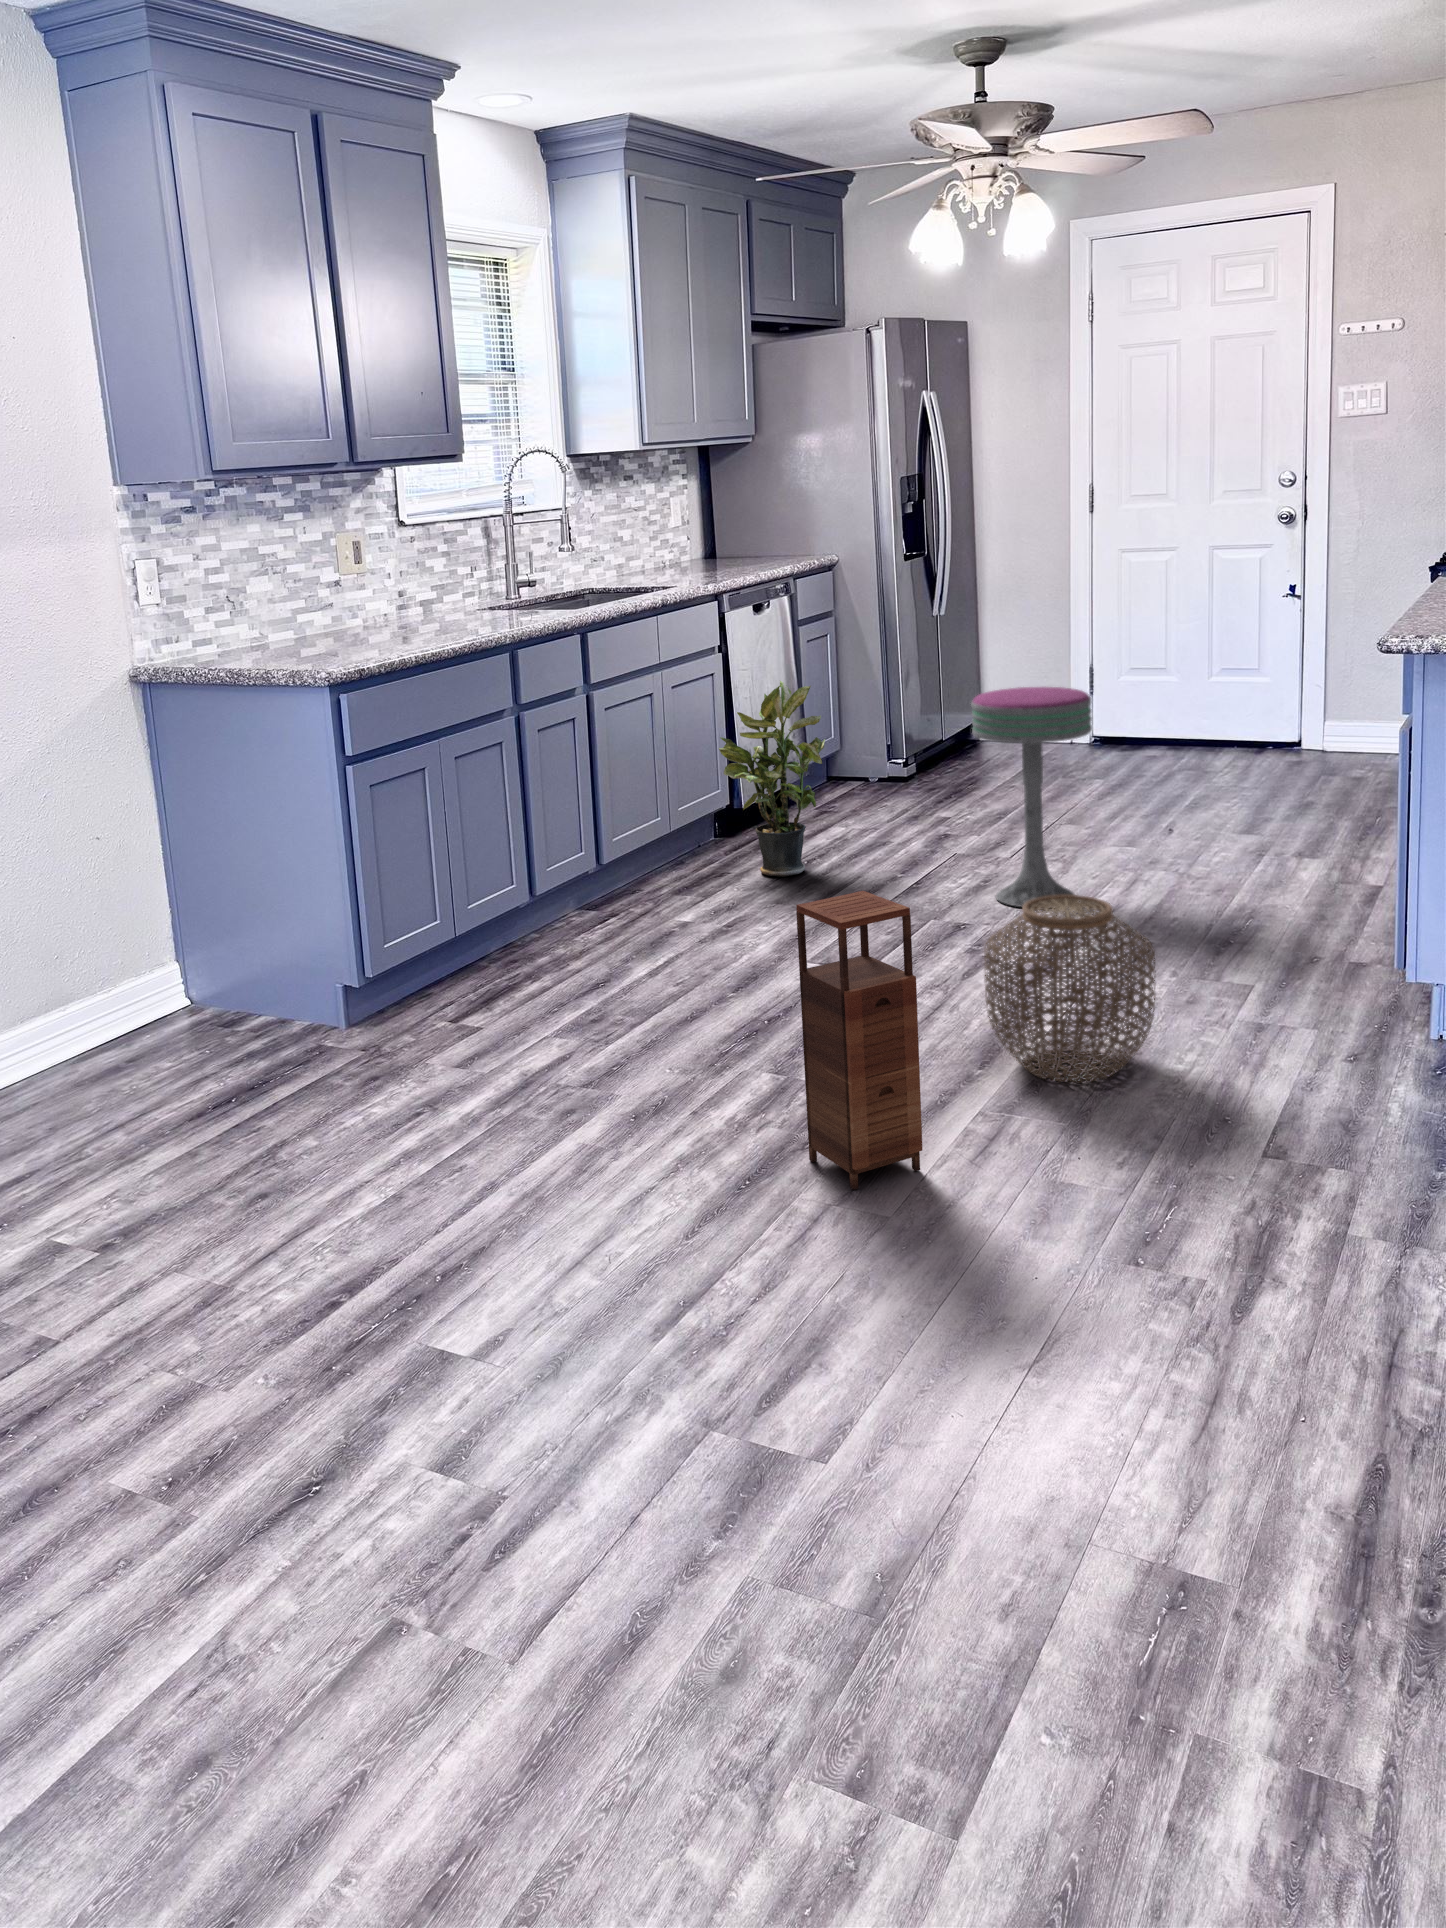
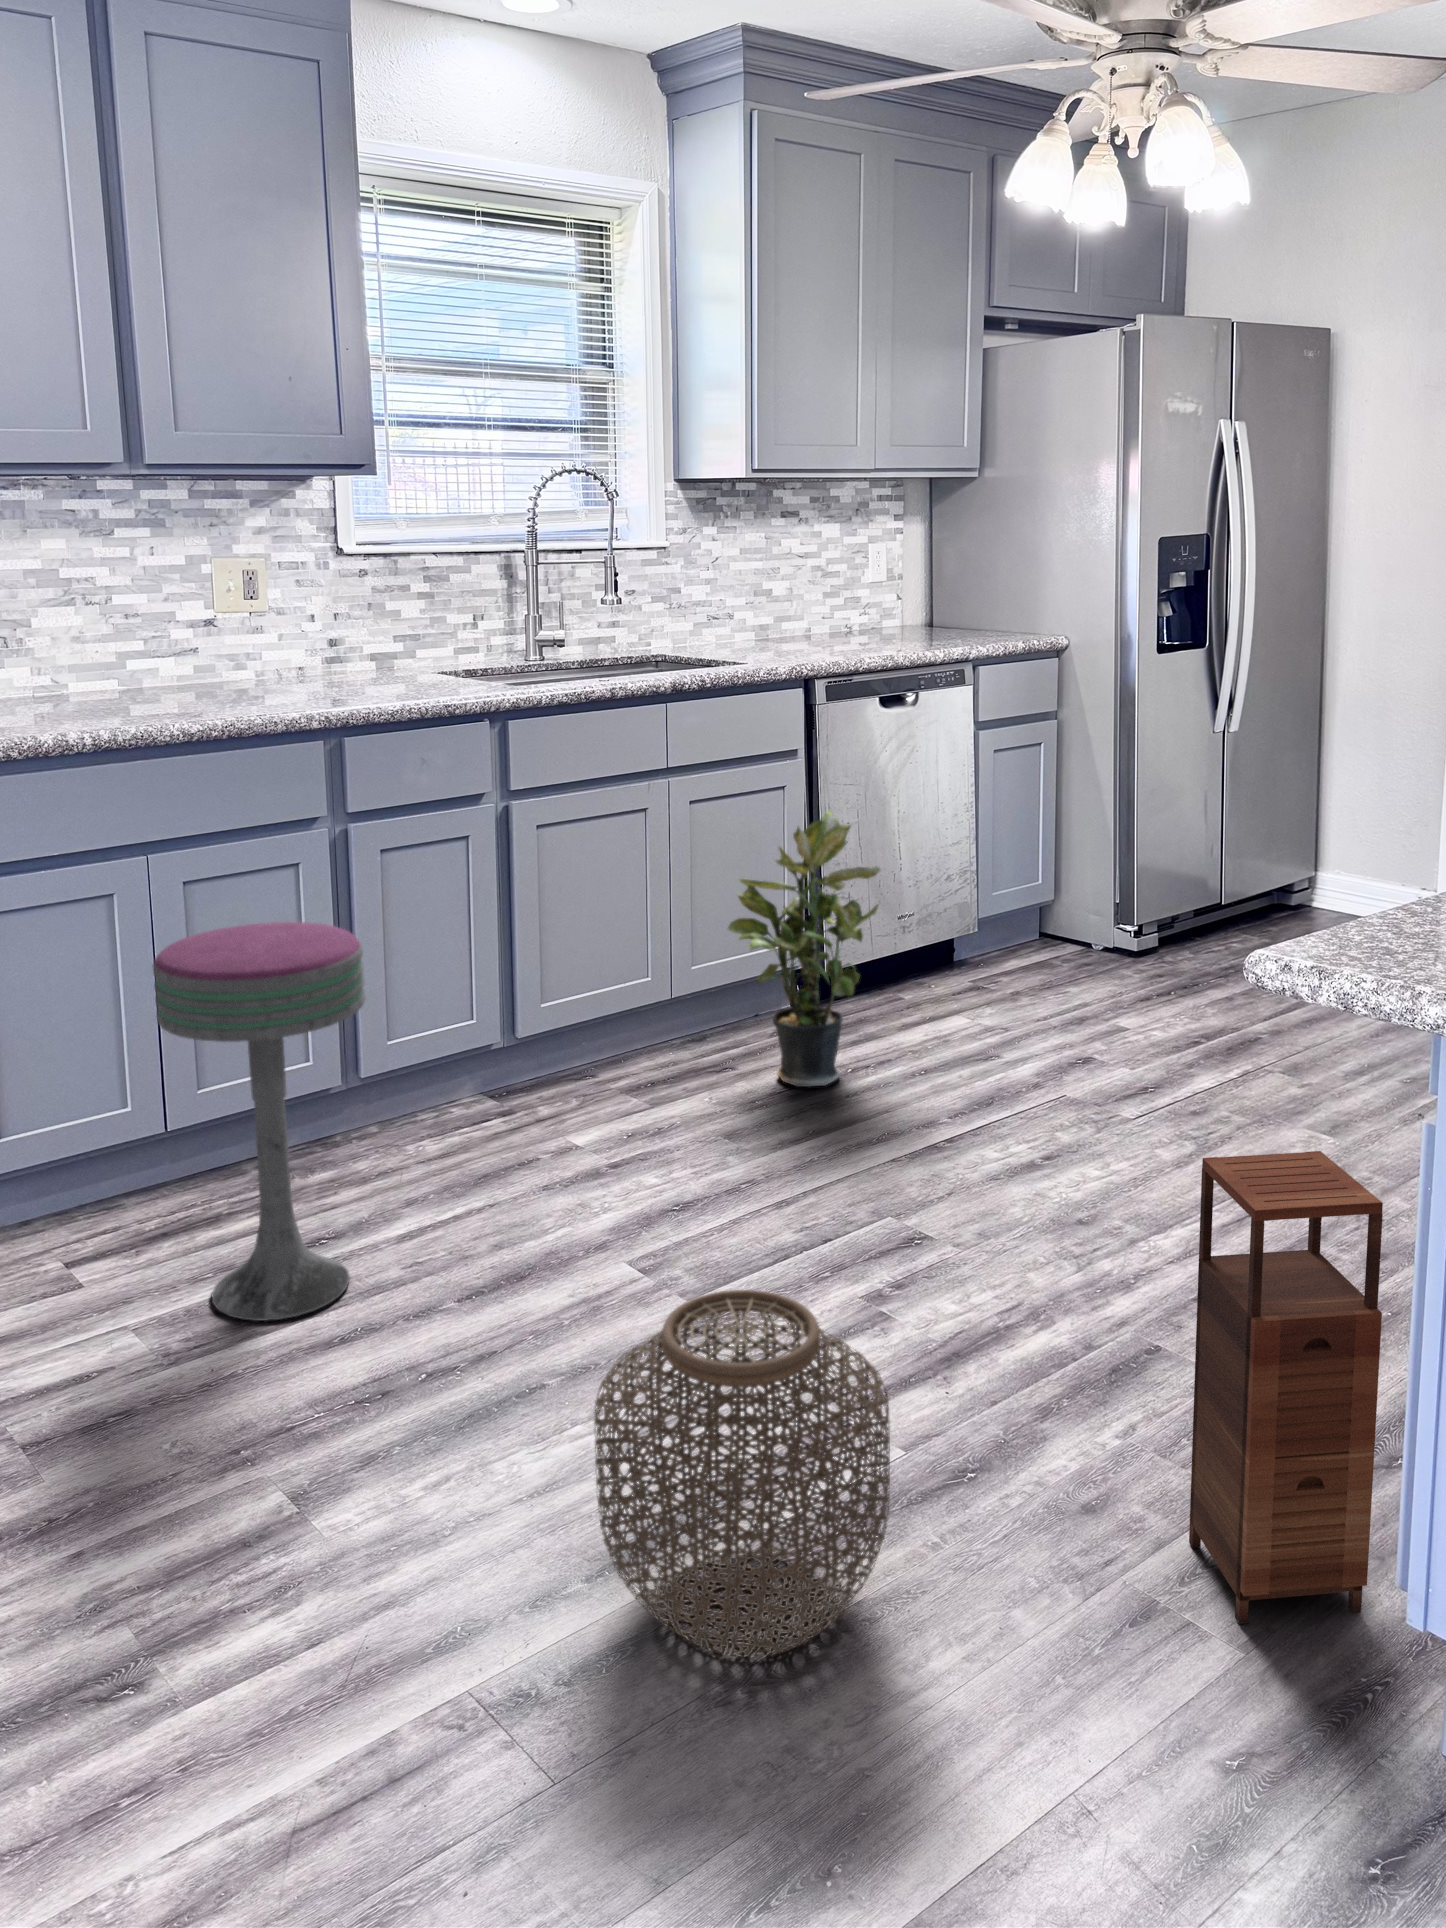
bar stool: present [971,687,1092,907] -> present [153,922,365,1321]
storage cabinet: present [796,891,923,1190] -> present [1189,1151,1383,1624]

